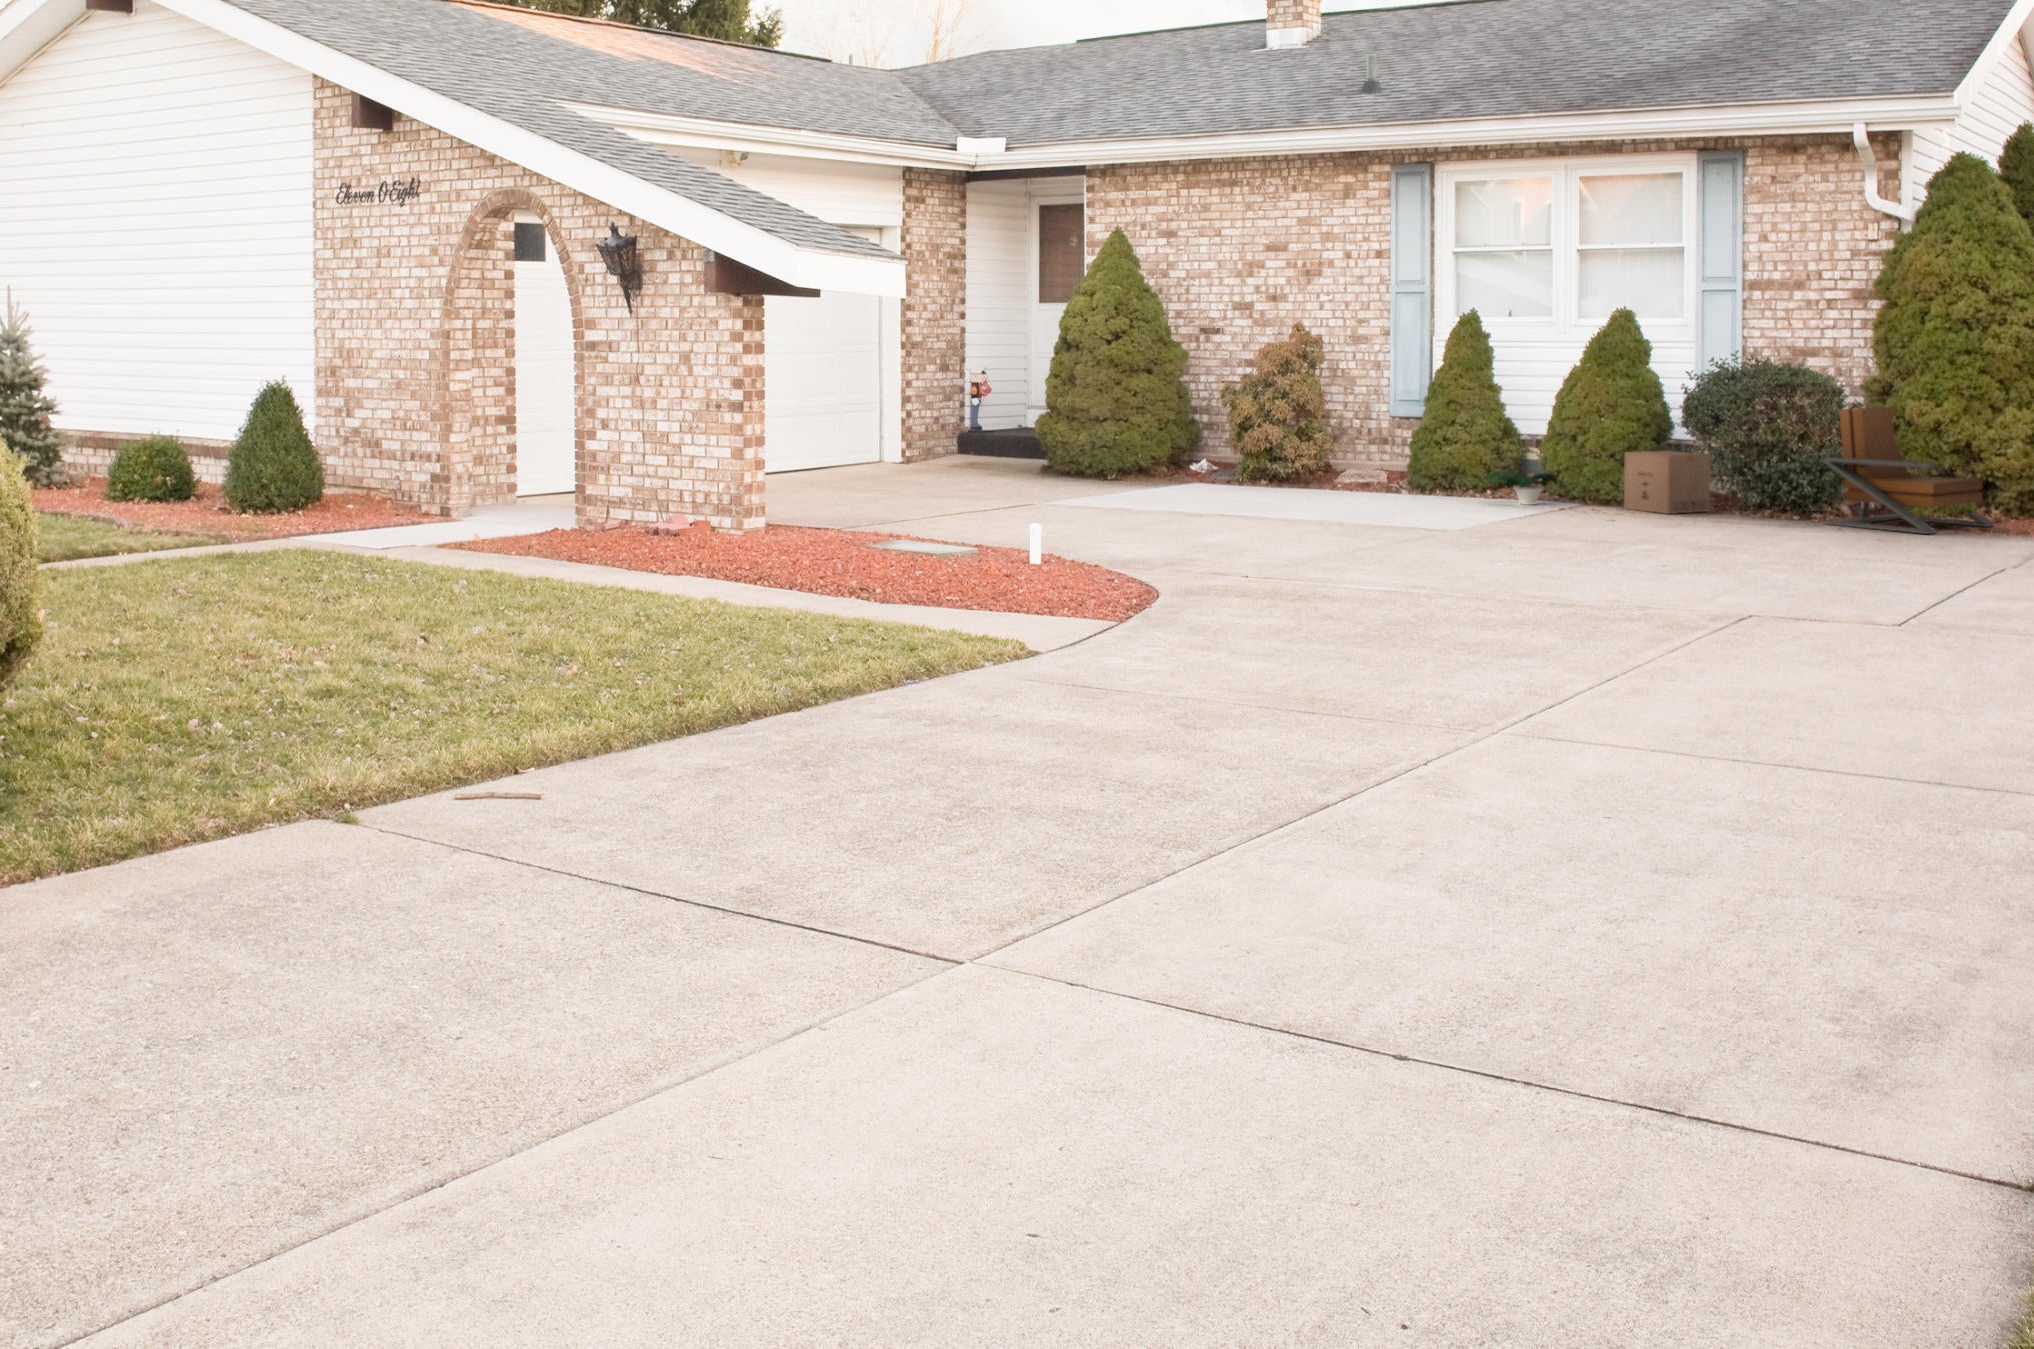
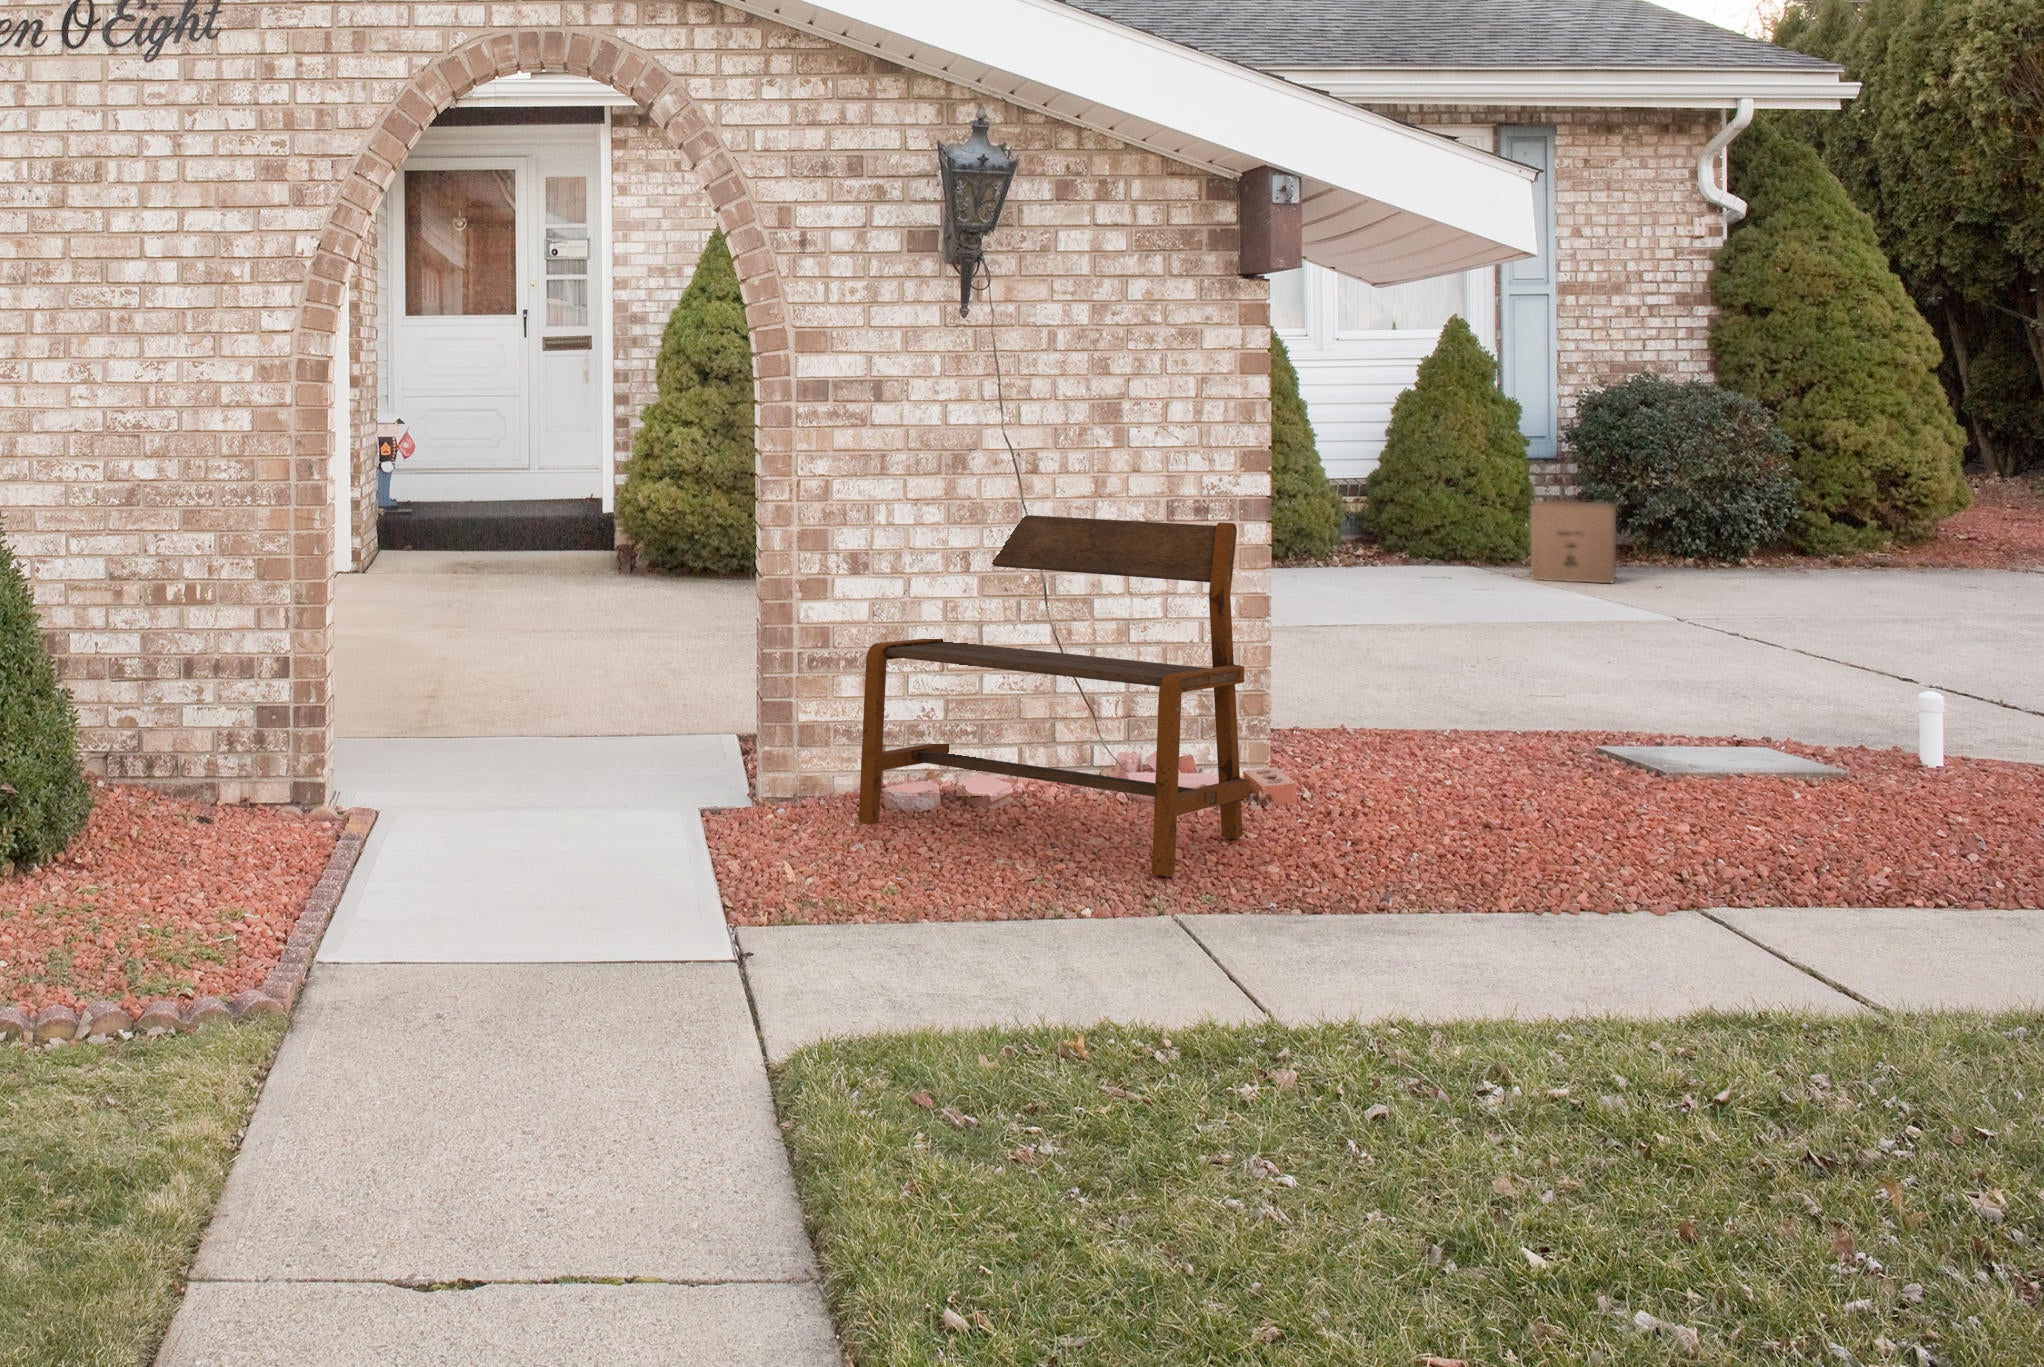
bench: none [594,403,694,558] -> present [859,515,1250,876]
lounge chair: present [1822,407,1993,534] -> none [1750,433,1935,588]
potted plant: present [1486,470,1558,505] -> none [1366,536,1478,583]

